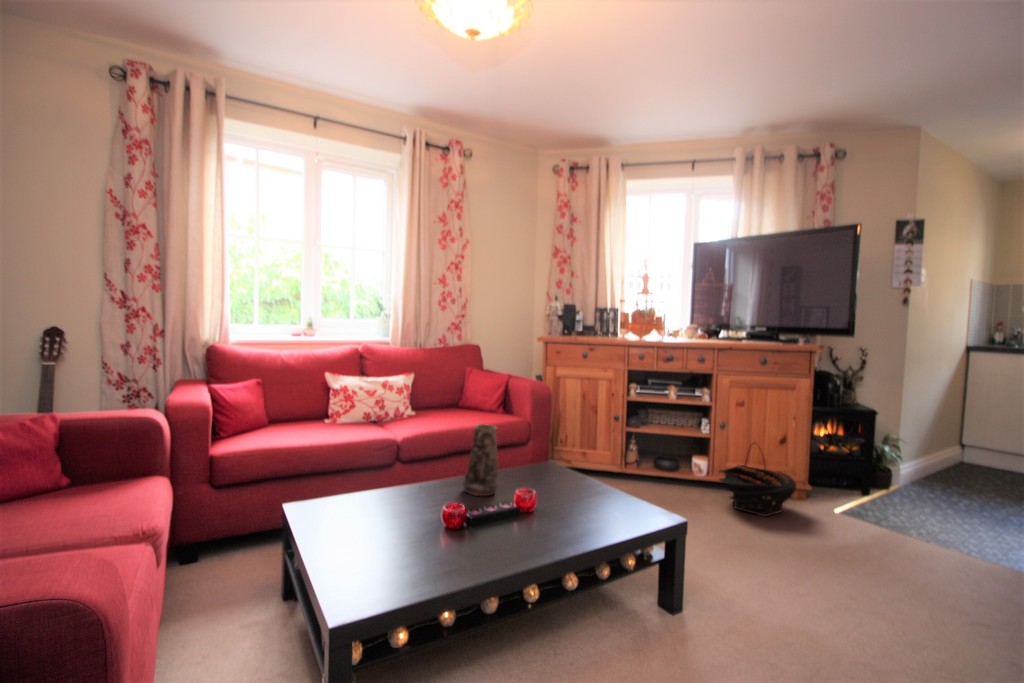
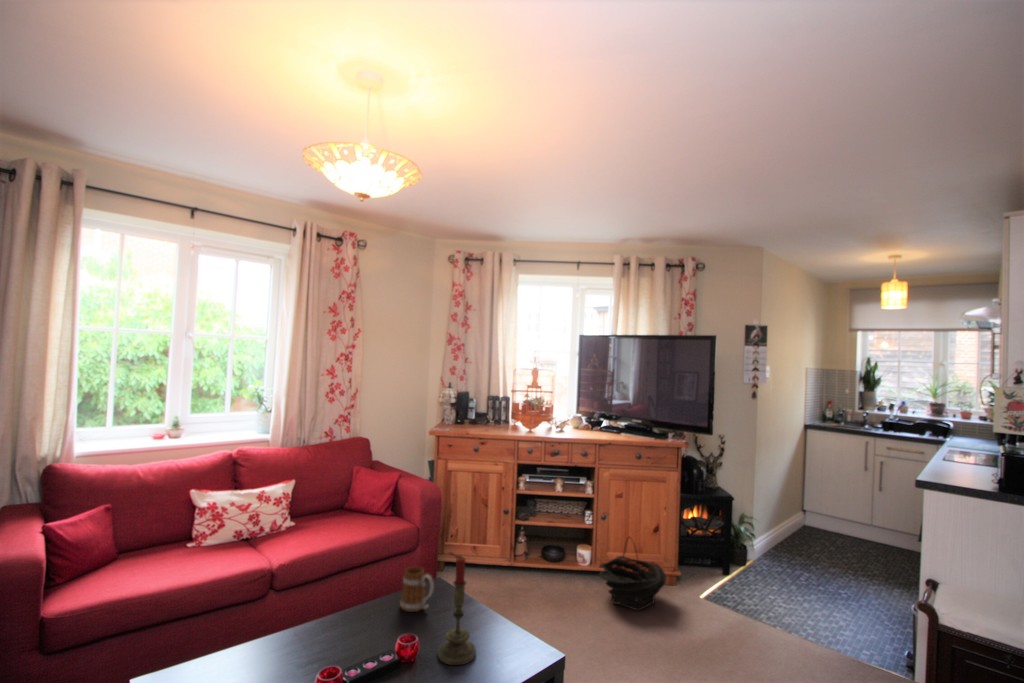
candle: none [560,414,599,520] -> present [438,557,476,665]
vase: present [463,424,498,496] -> none [340,562,378,642]
mug: none [519,439,552,480] -> present [400,567,434,612]

